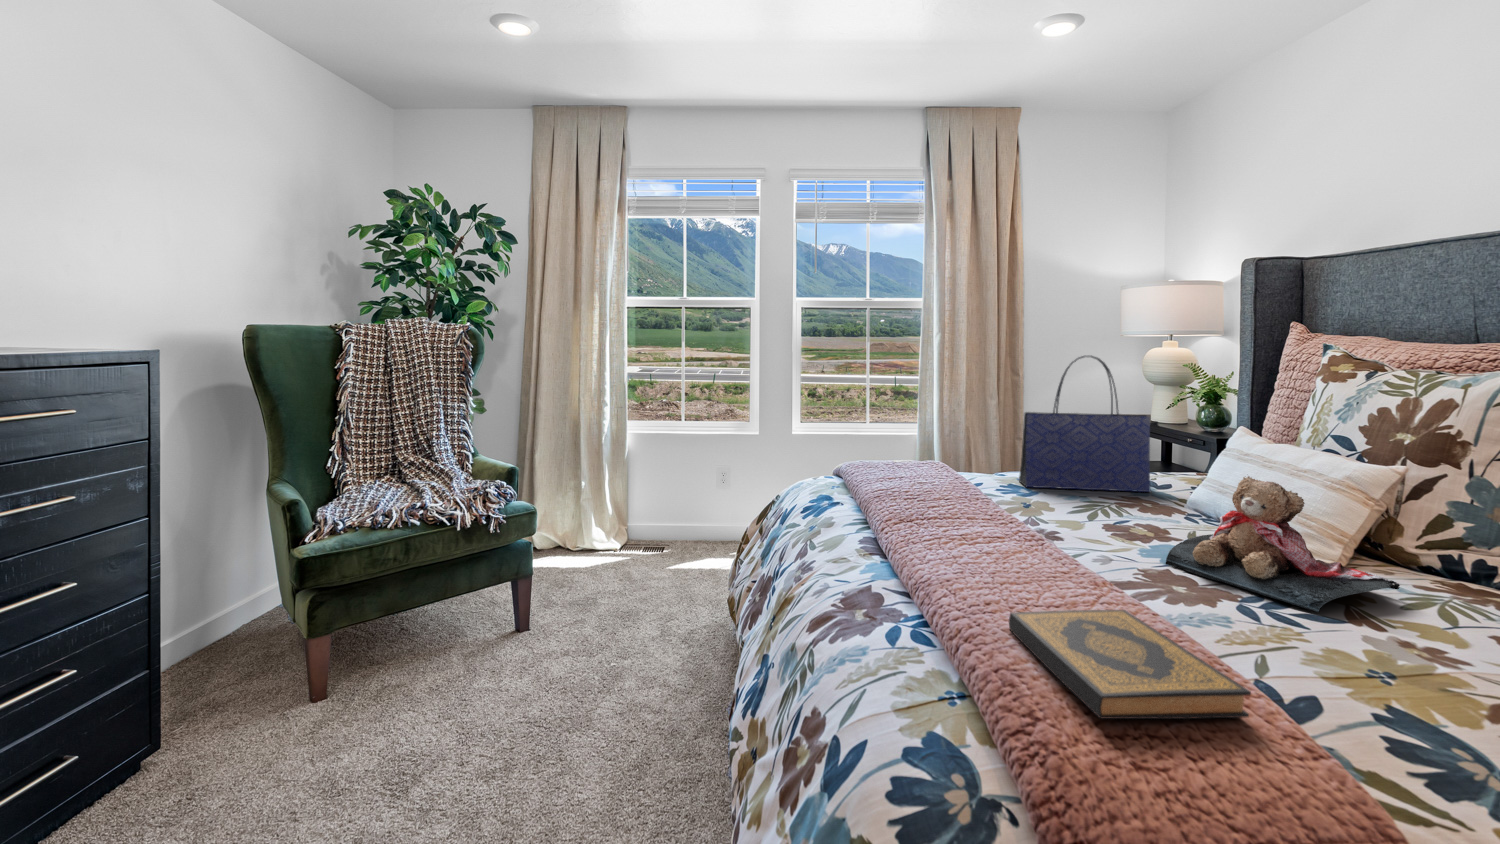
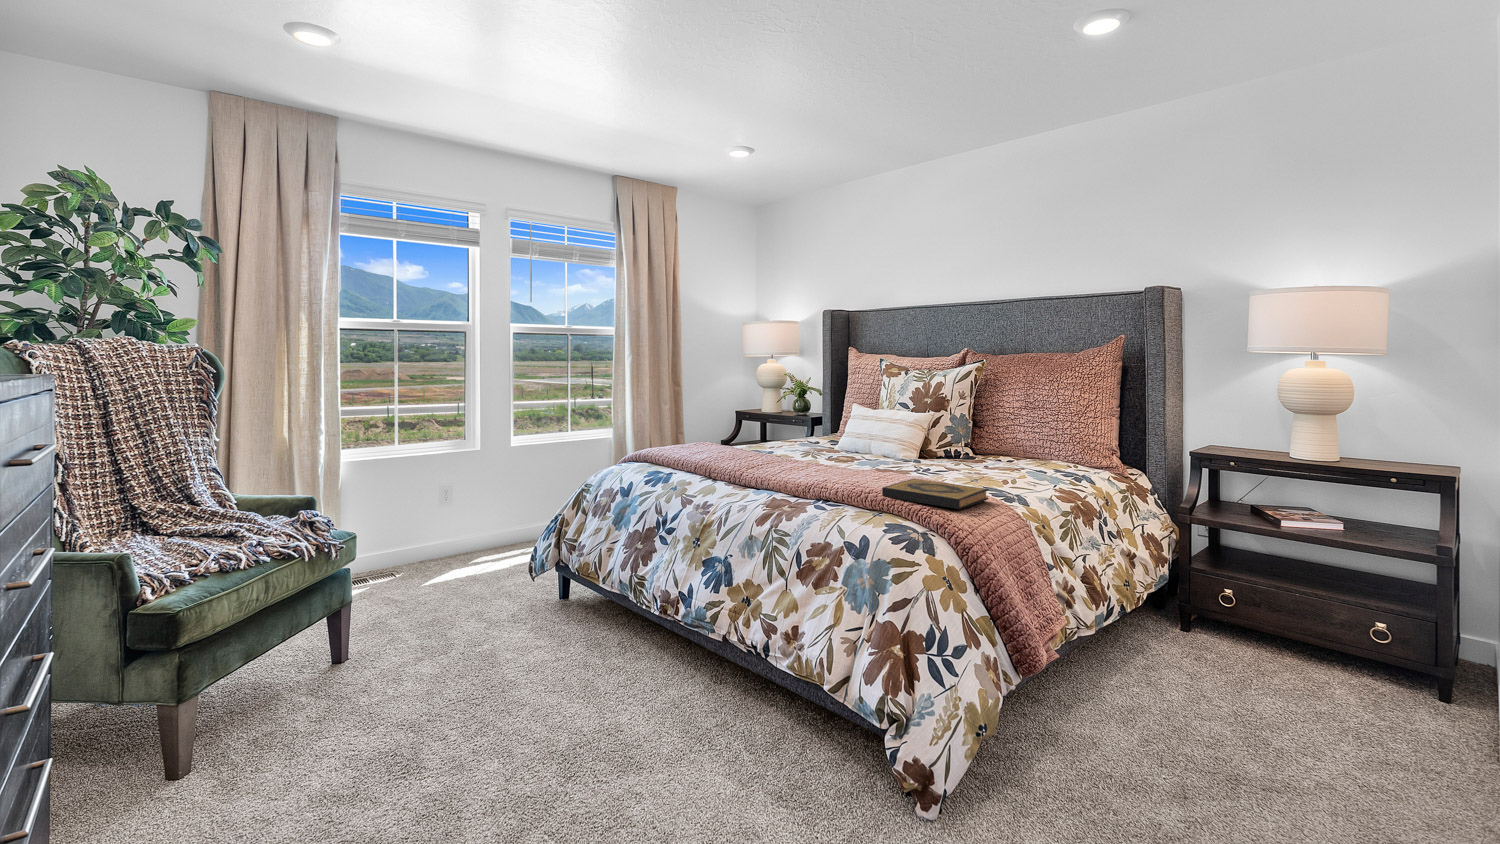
tote bag: present [1019,356,1158,492] -> none [751,368,817,449]
teddy bear: present [1166,476,1400,612] -> none [874,420,959,473]

